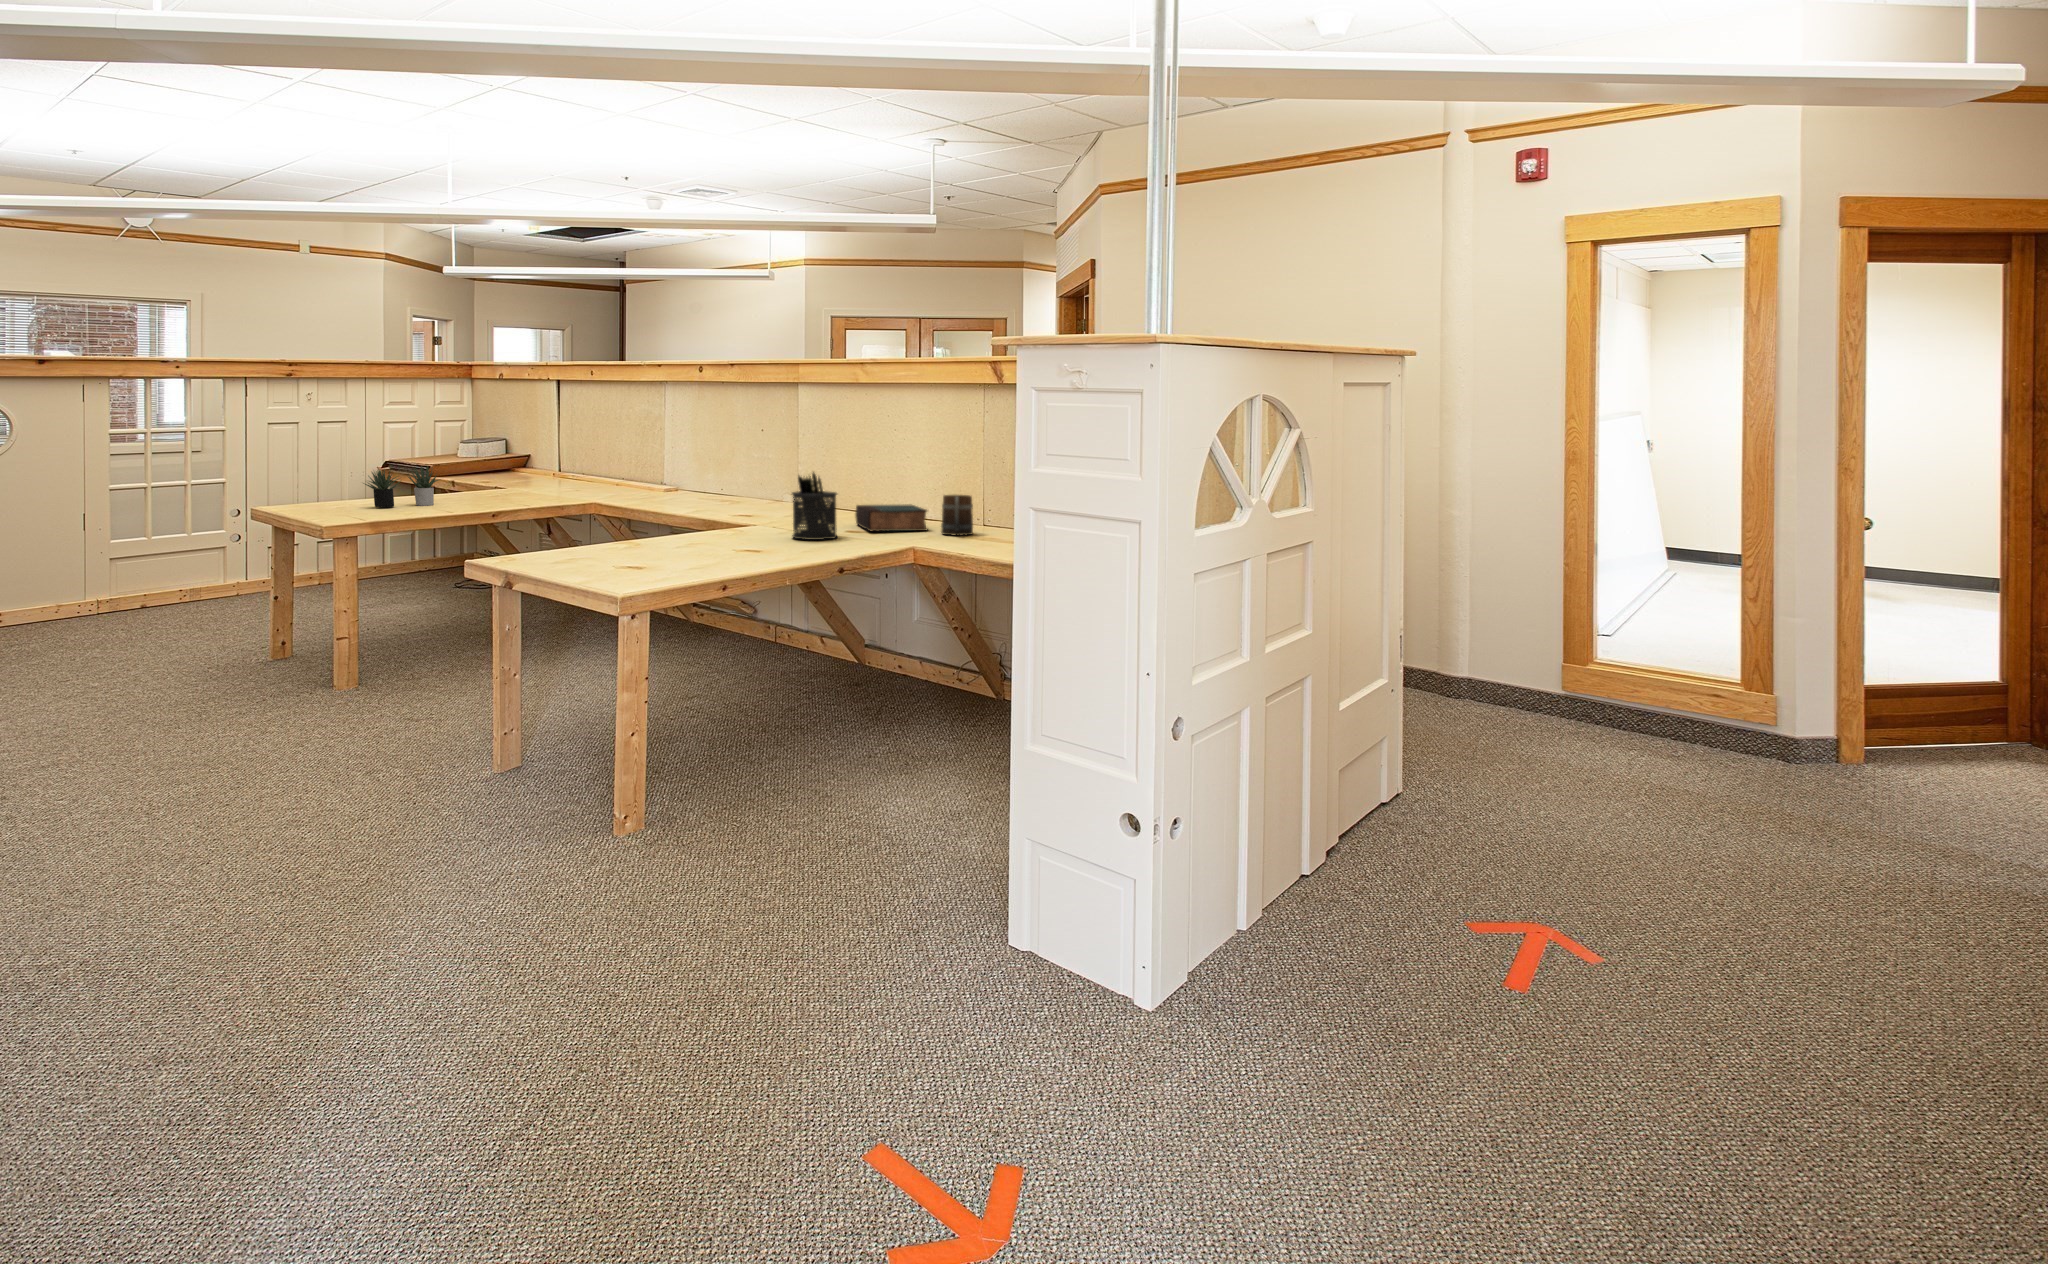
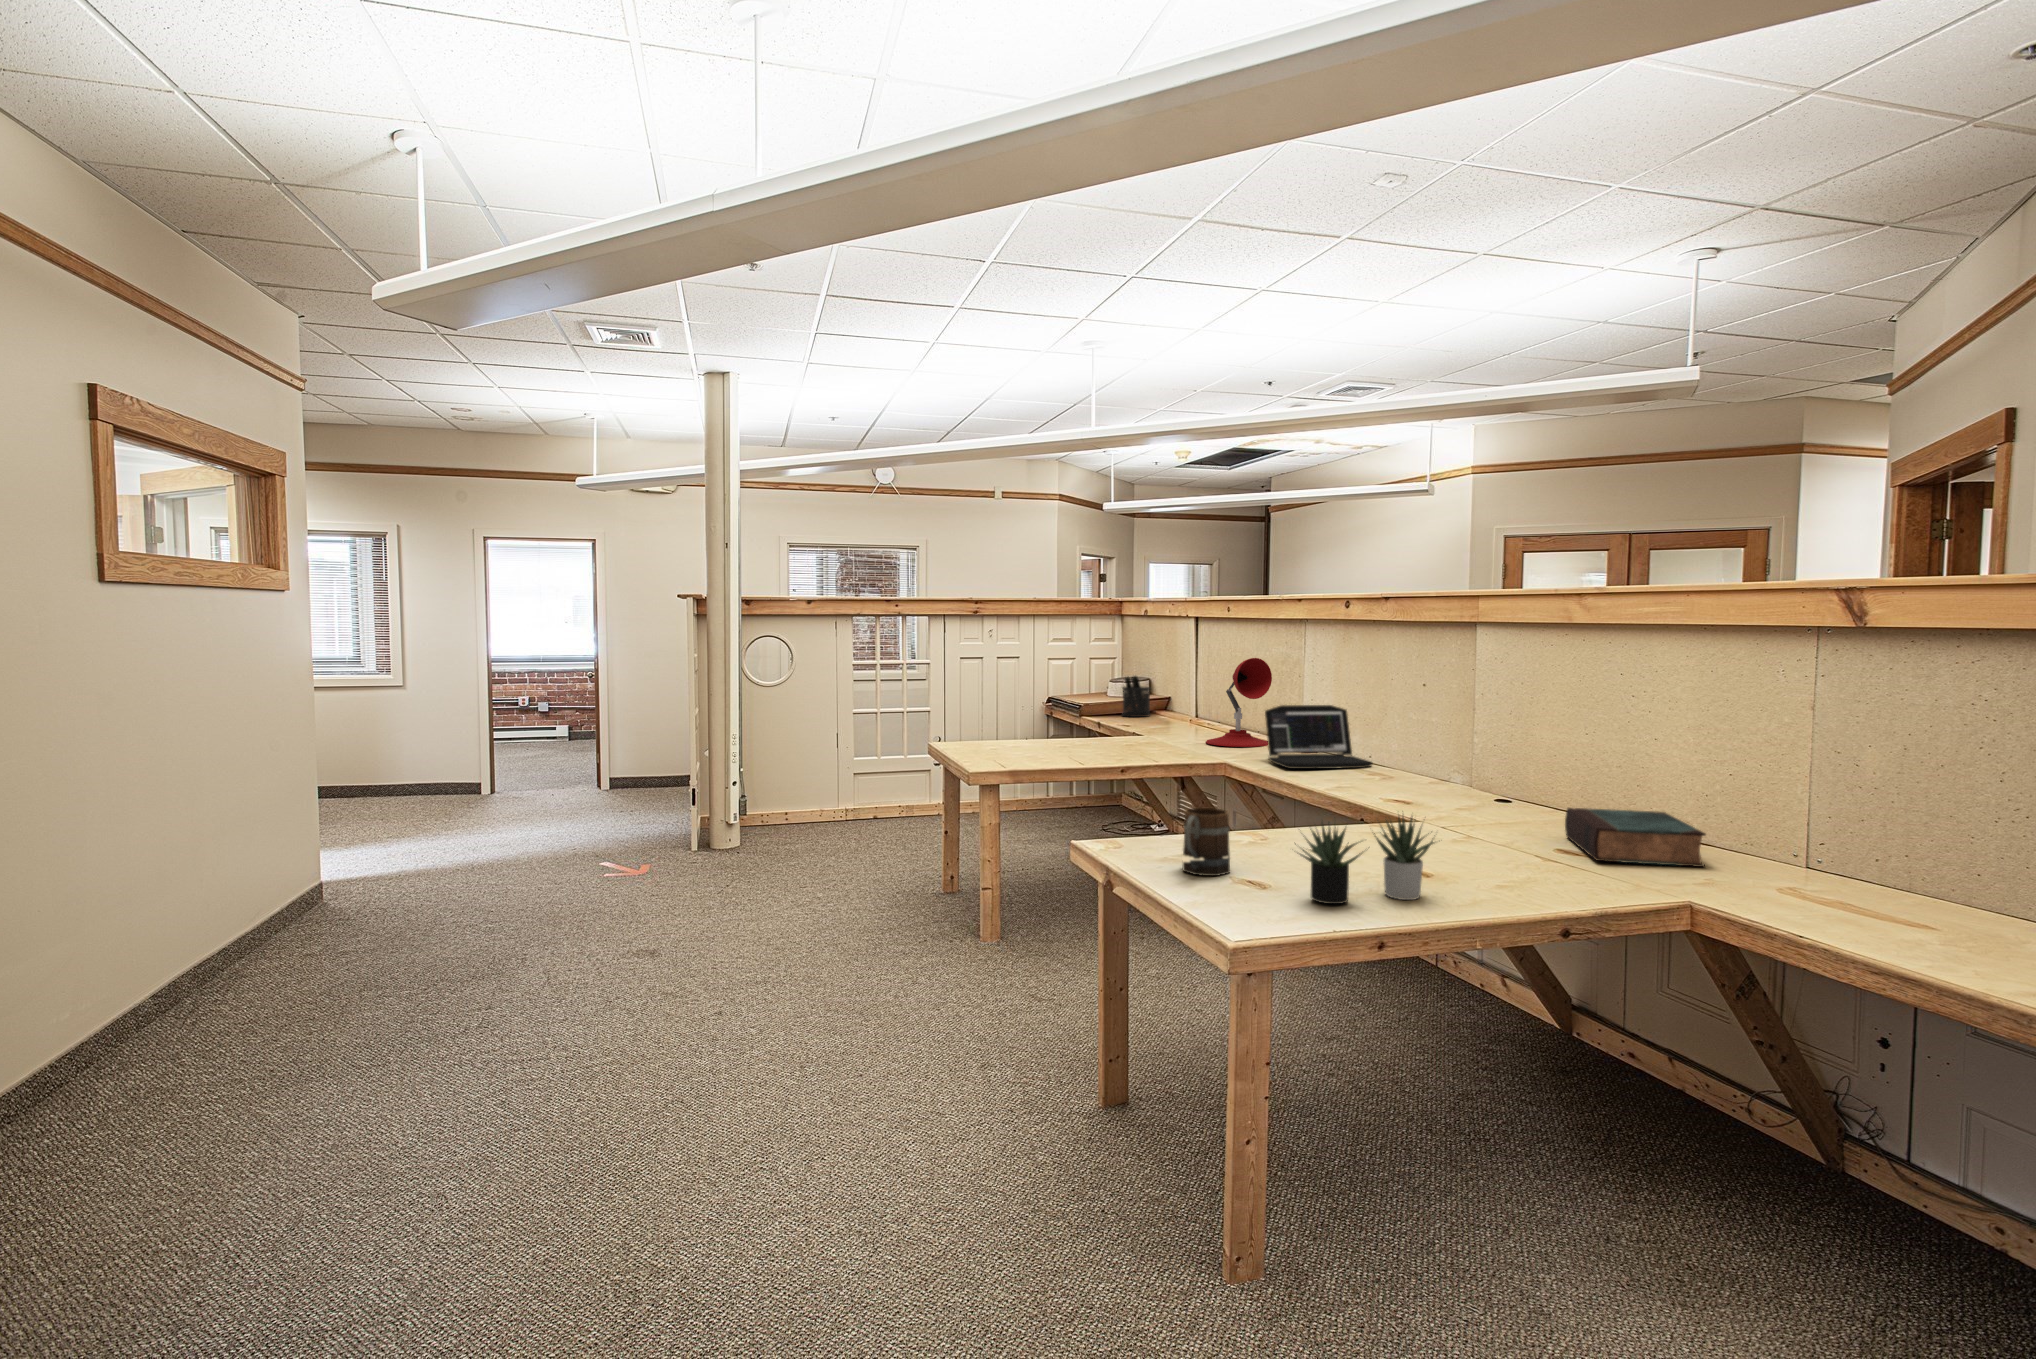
desk lamp: none [581,414,640,493] -> present [1206,658,1272,747]
laptop: none [638,452,729,503] -> present [1265,705,1373,769]
succulent plant: present [363,467,440,507] -> present [1297,817,1434,904]
pen holder: present [792,472,837,540] -> present [1123,676,1150,717]
mug: present [941,495,973,536] -> present [1183,807,1230,876]

